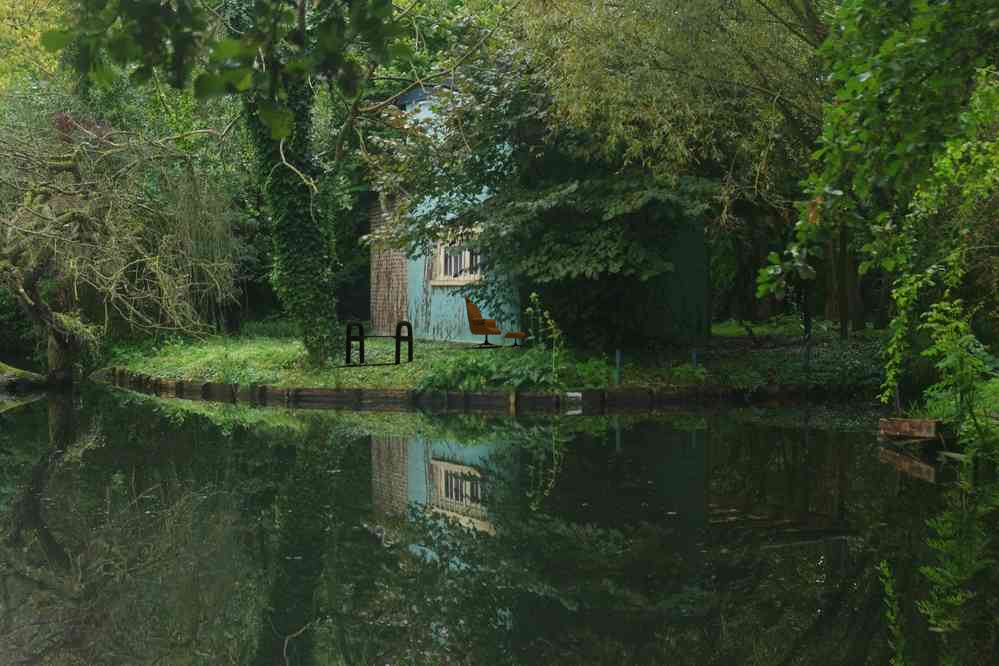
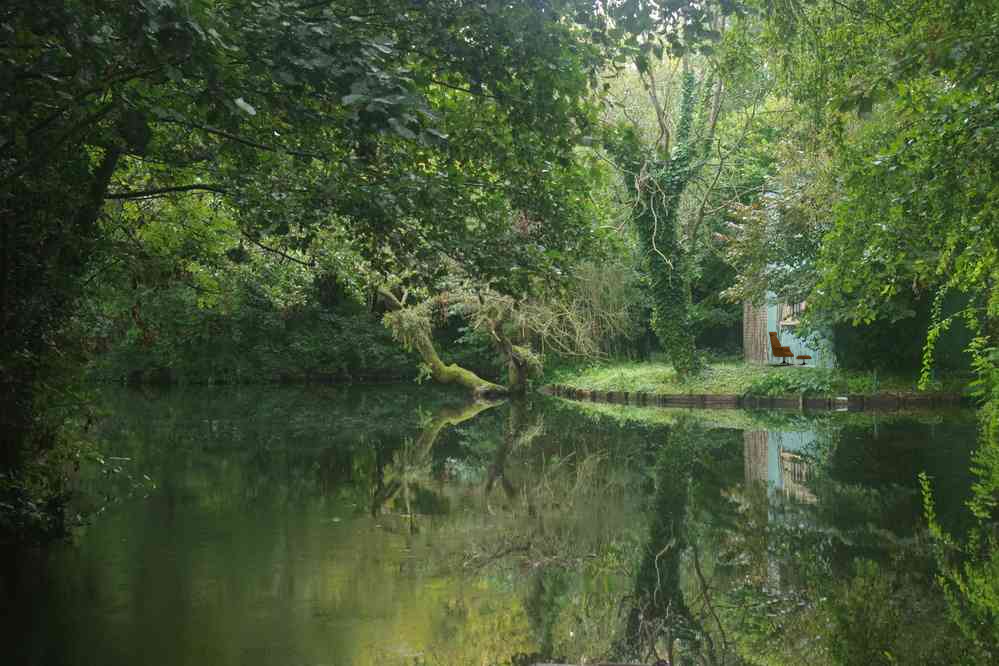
bench: present [346,321,413,364] -> none [694,352,737,379]

